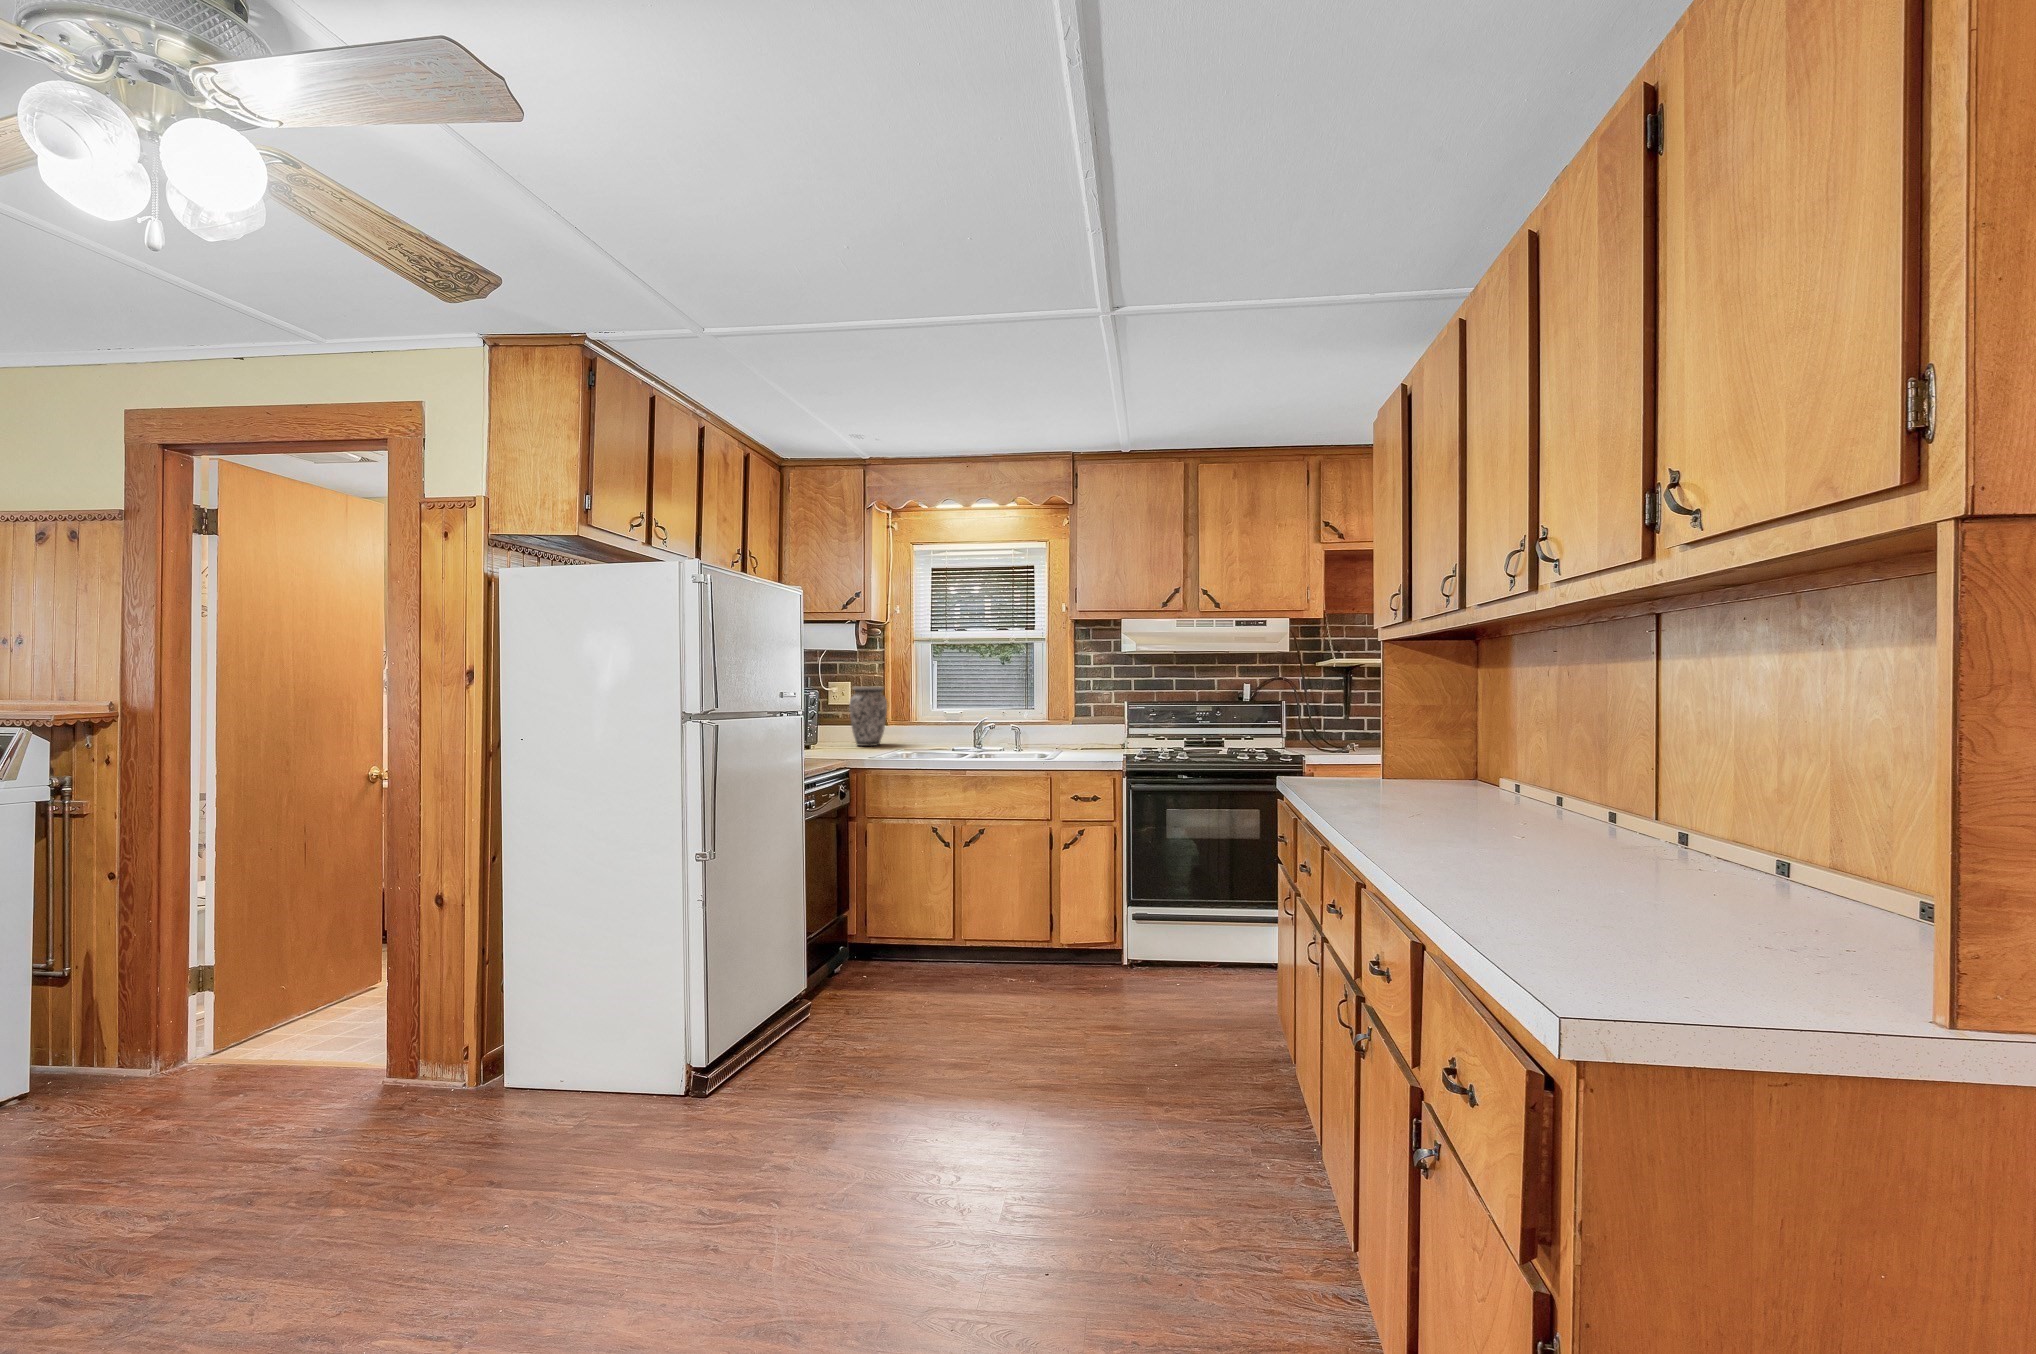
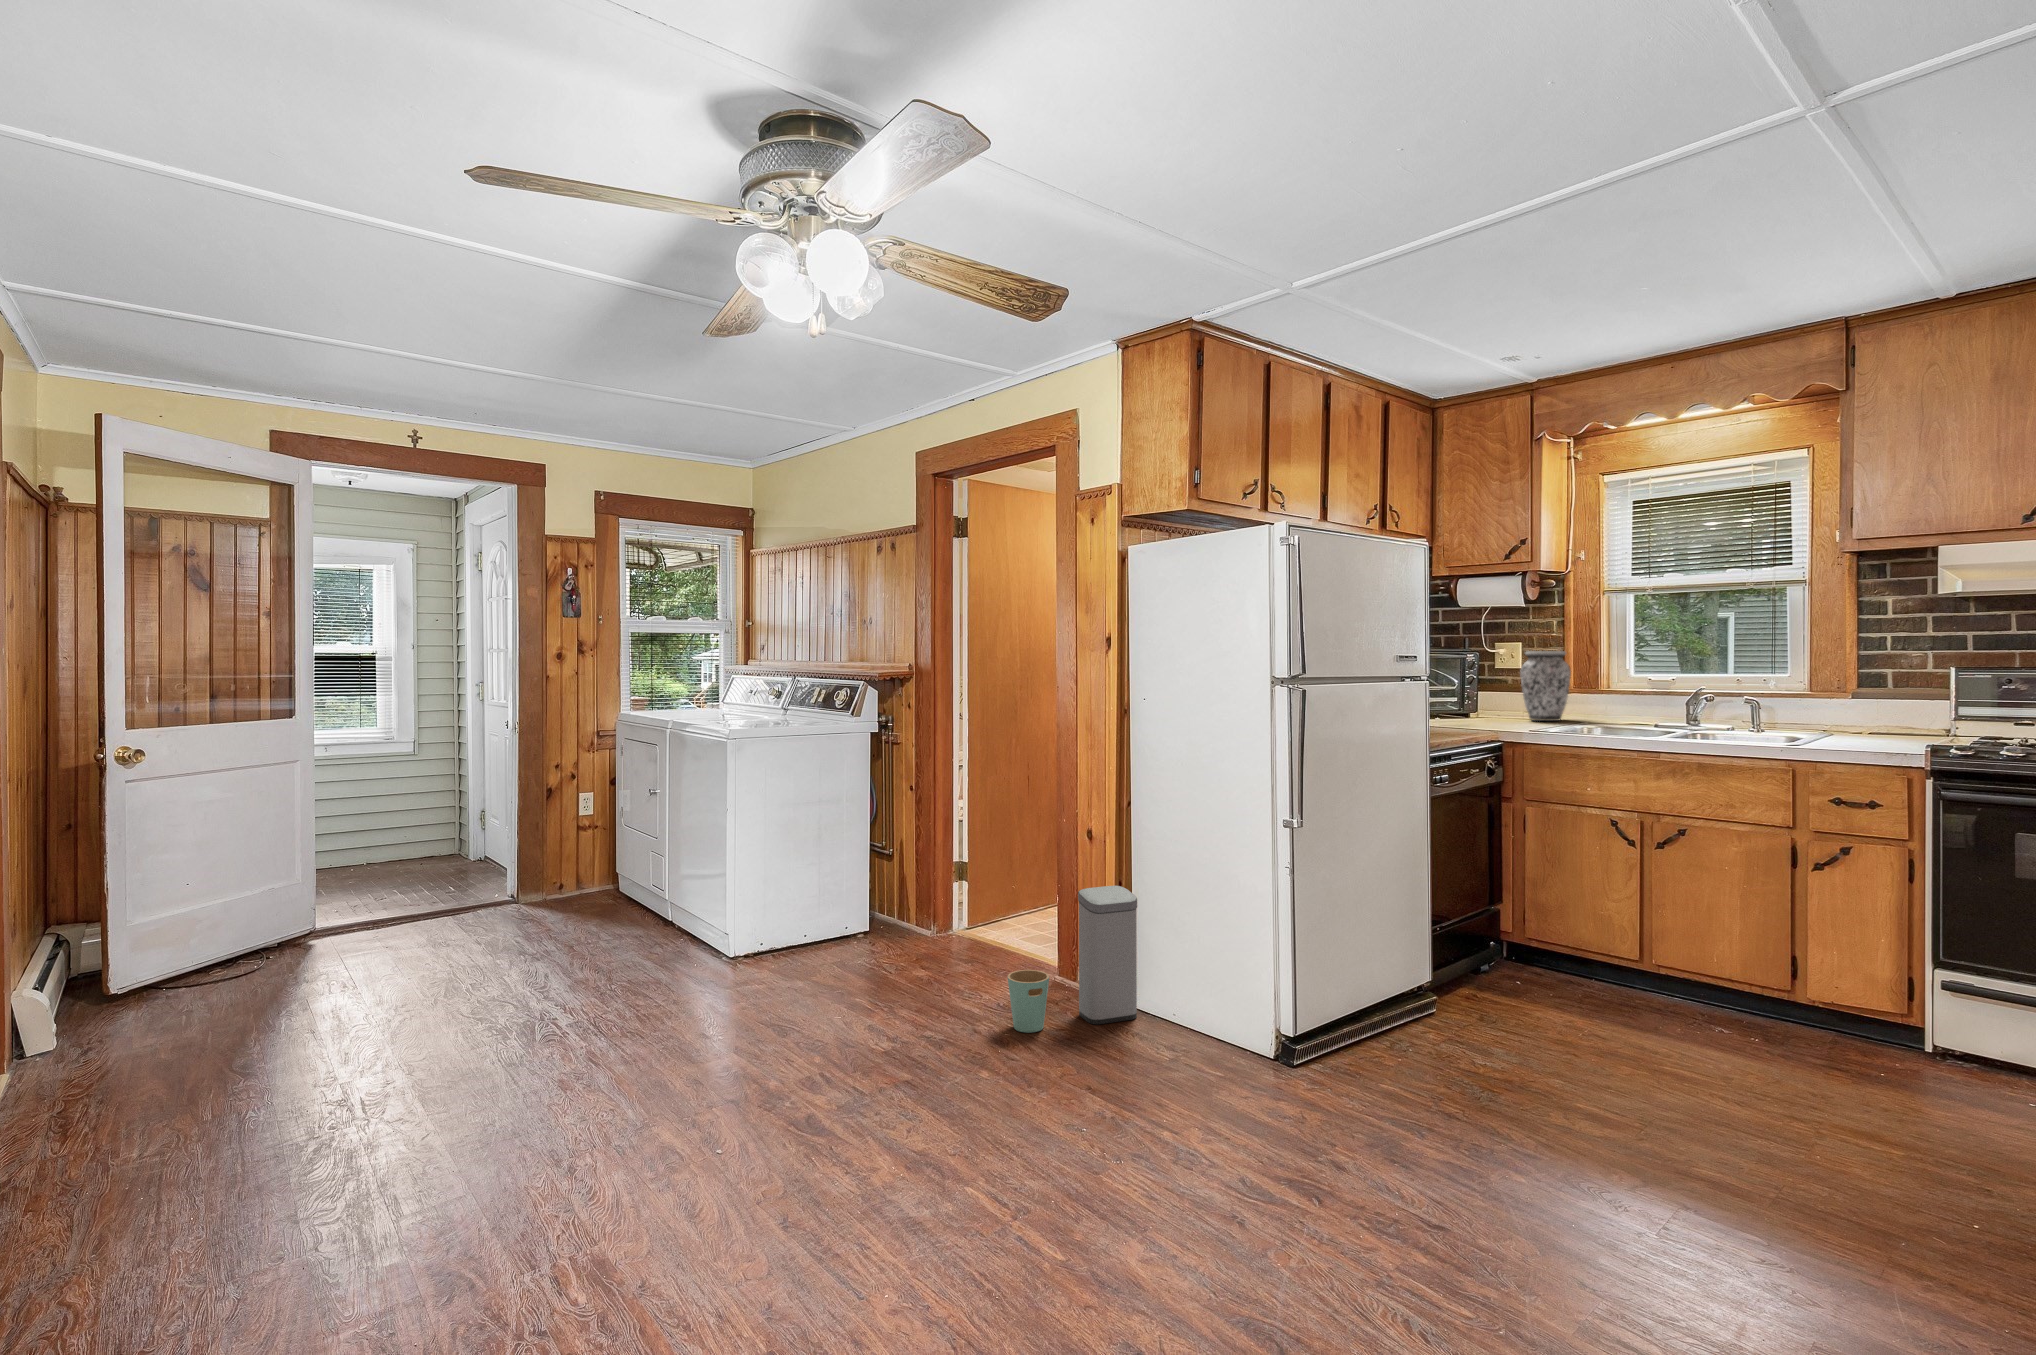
trash can: none [332,964,513,1177] -> present [1007,886,1137,1033]

